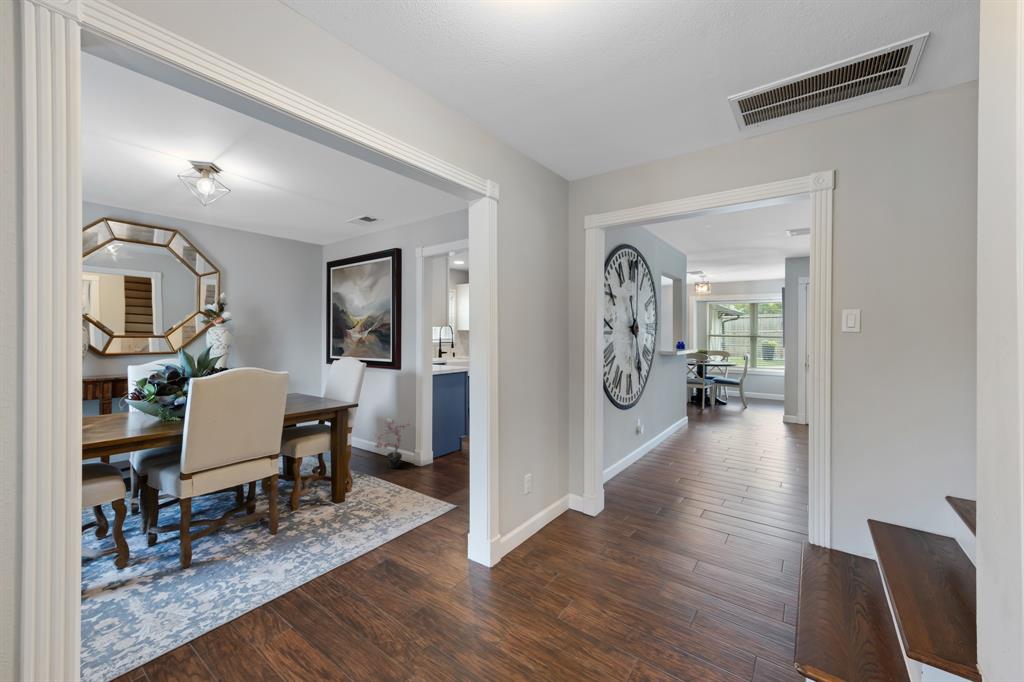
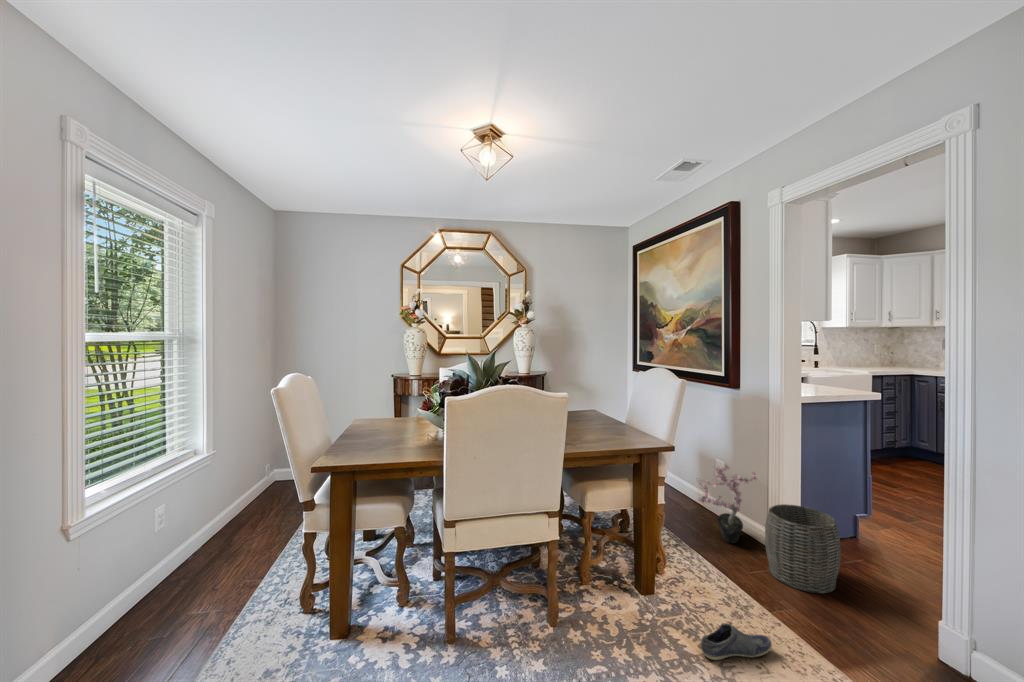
woven basket: none [412,435,449,479] -> present [765,504,841,593]
shoe: none [372,496,409,517] -> present [701,623,772,660]

